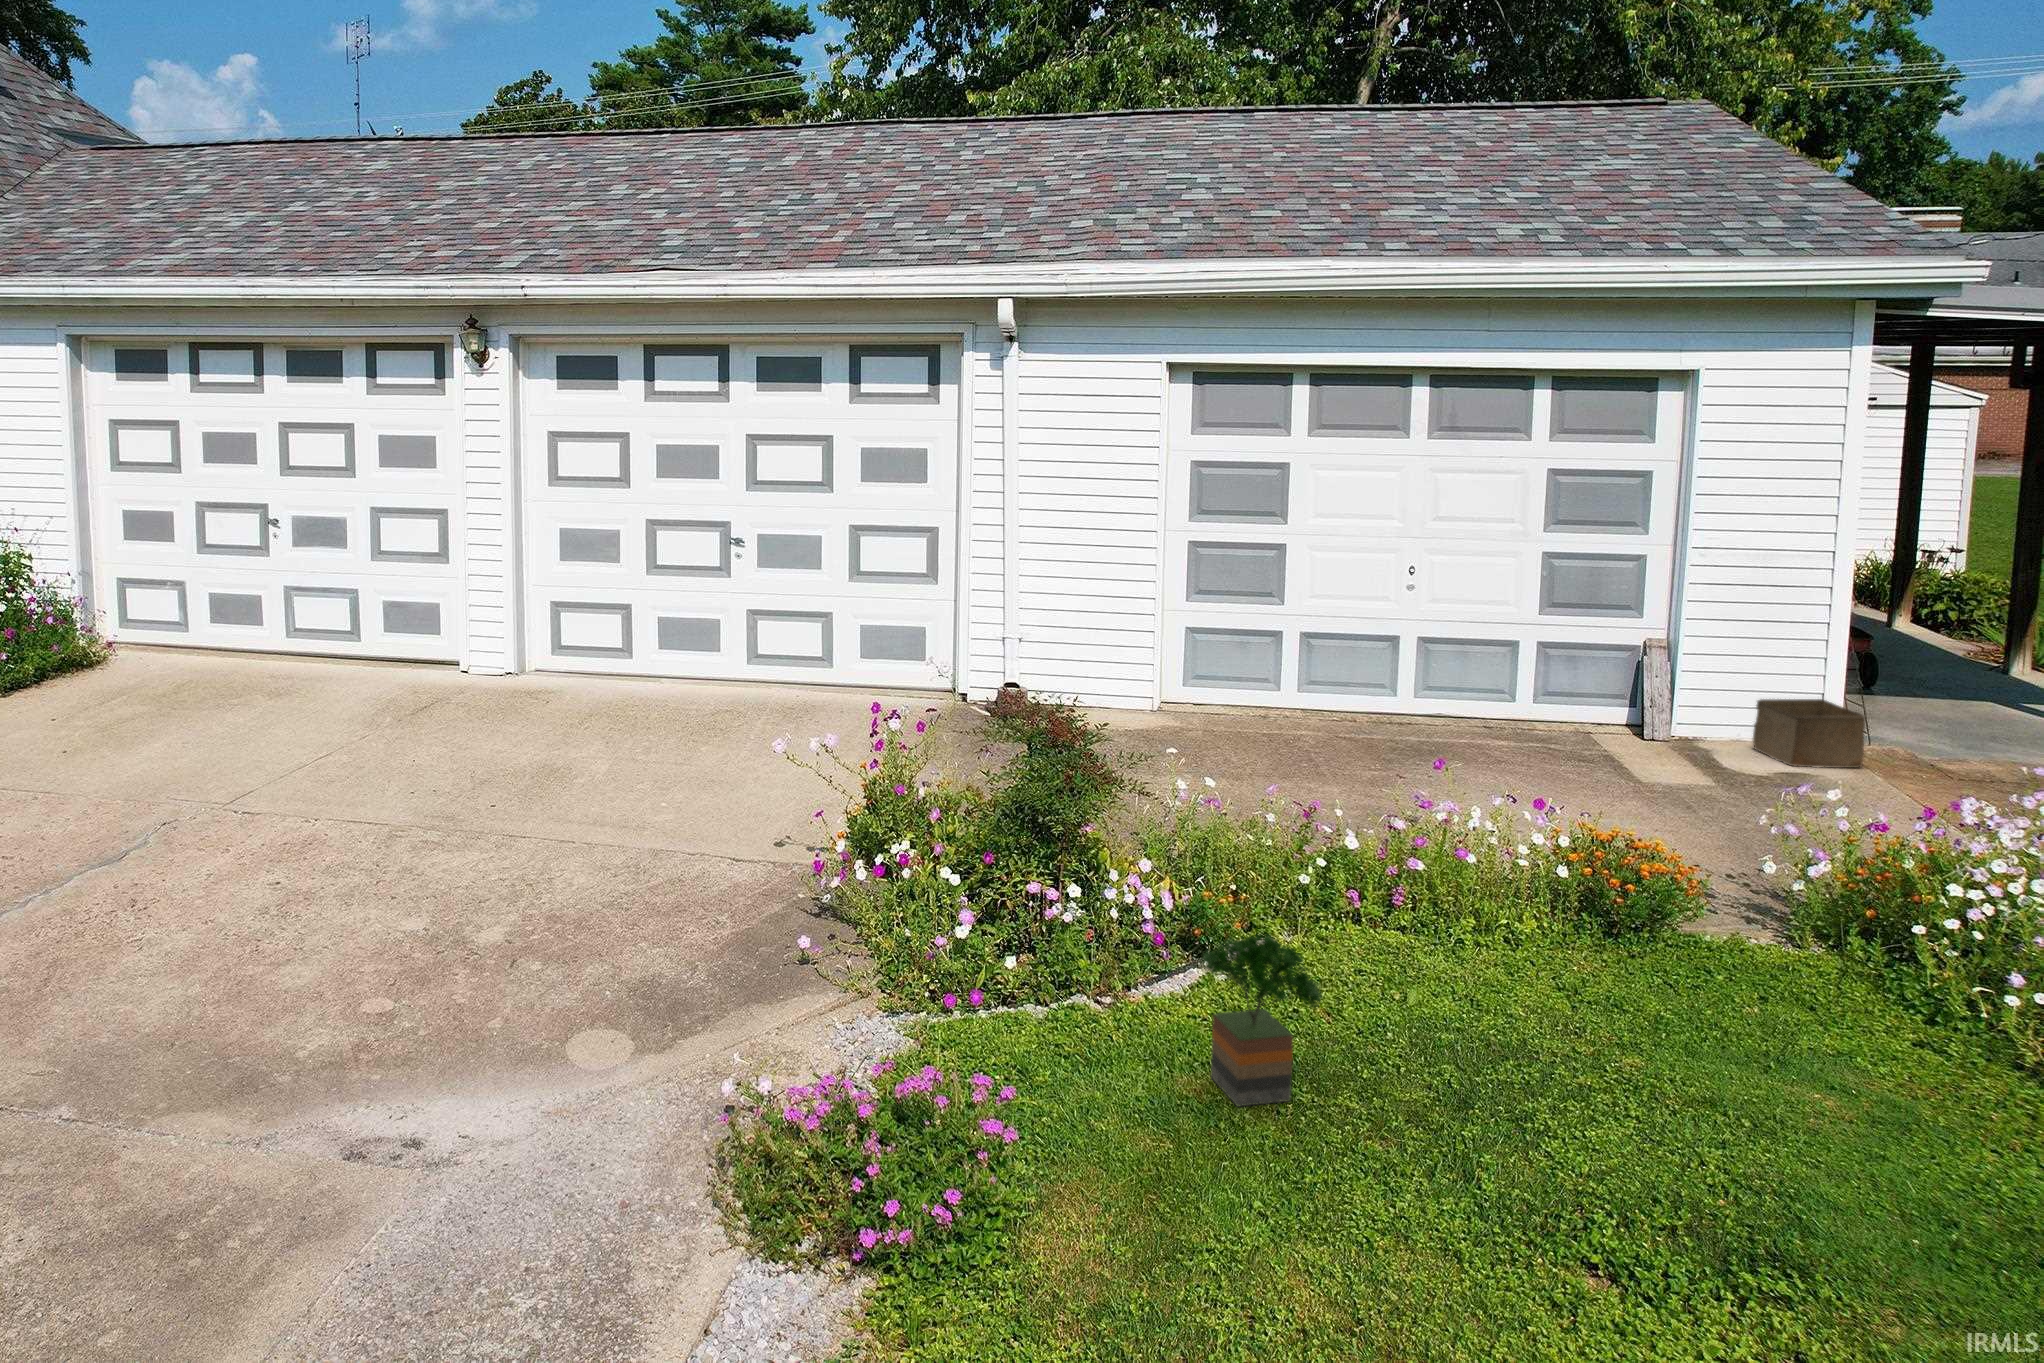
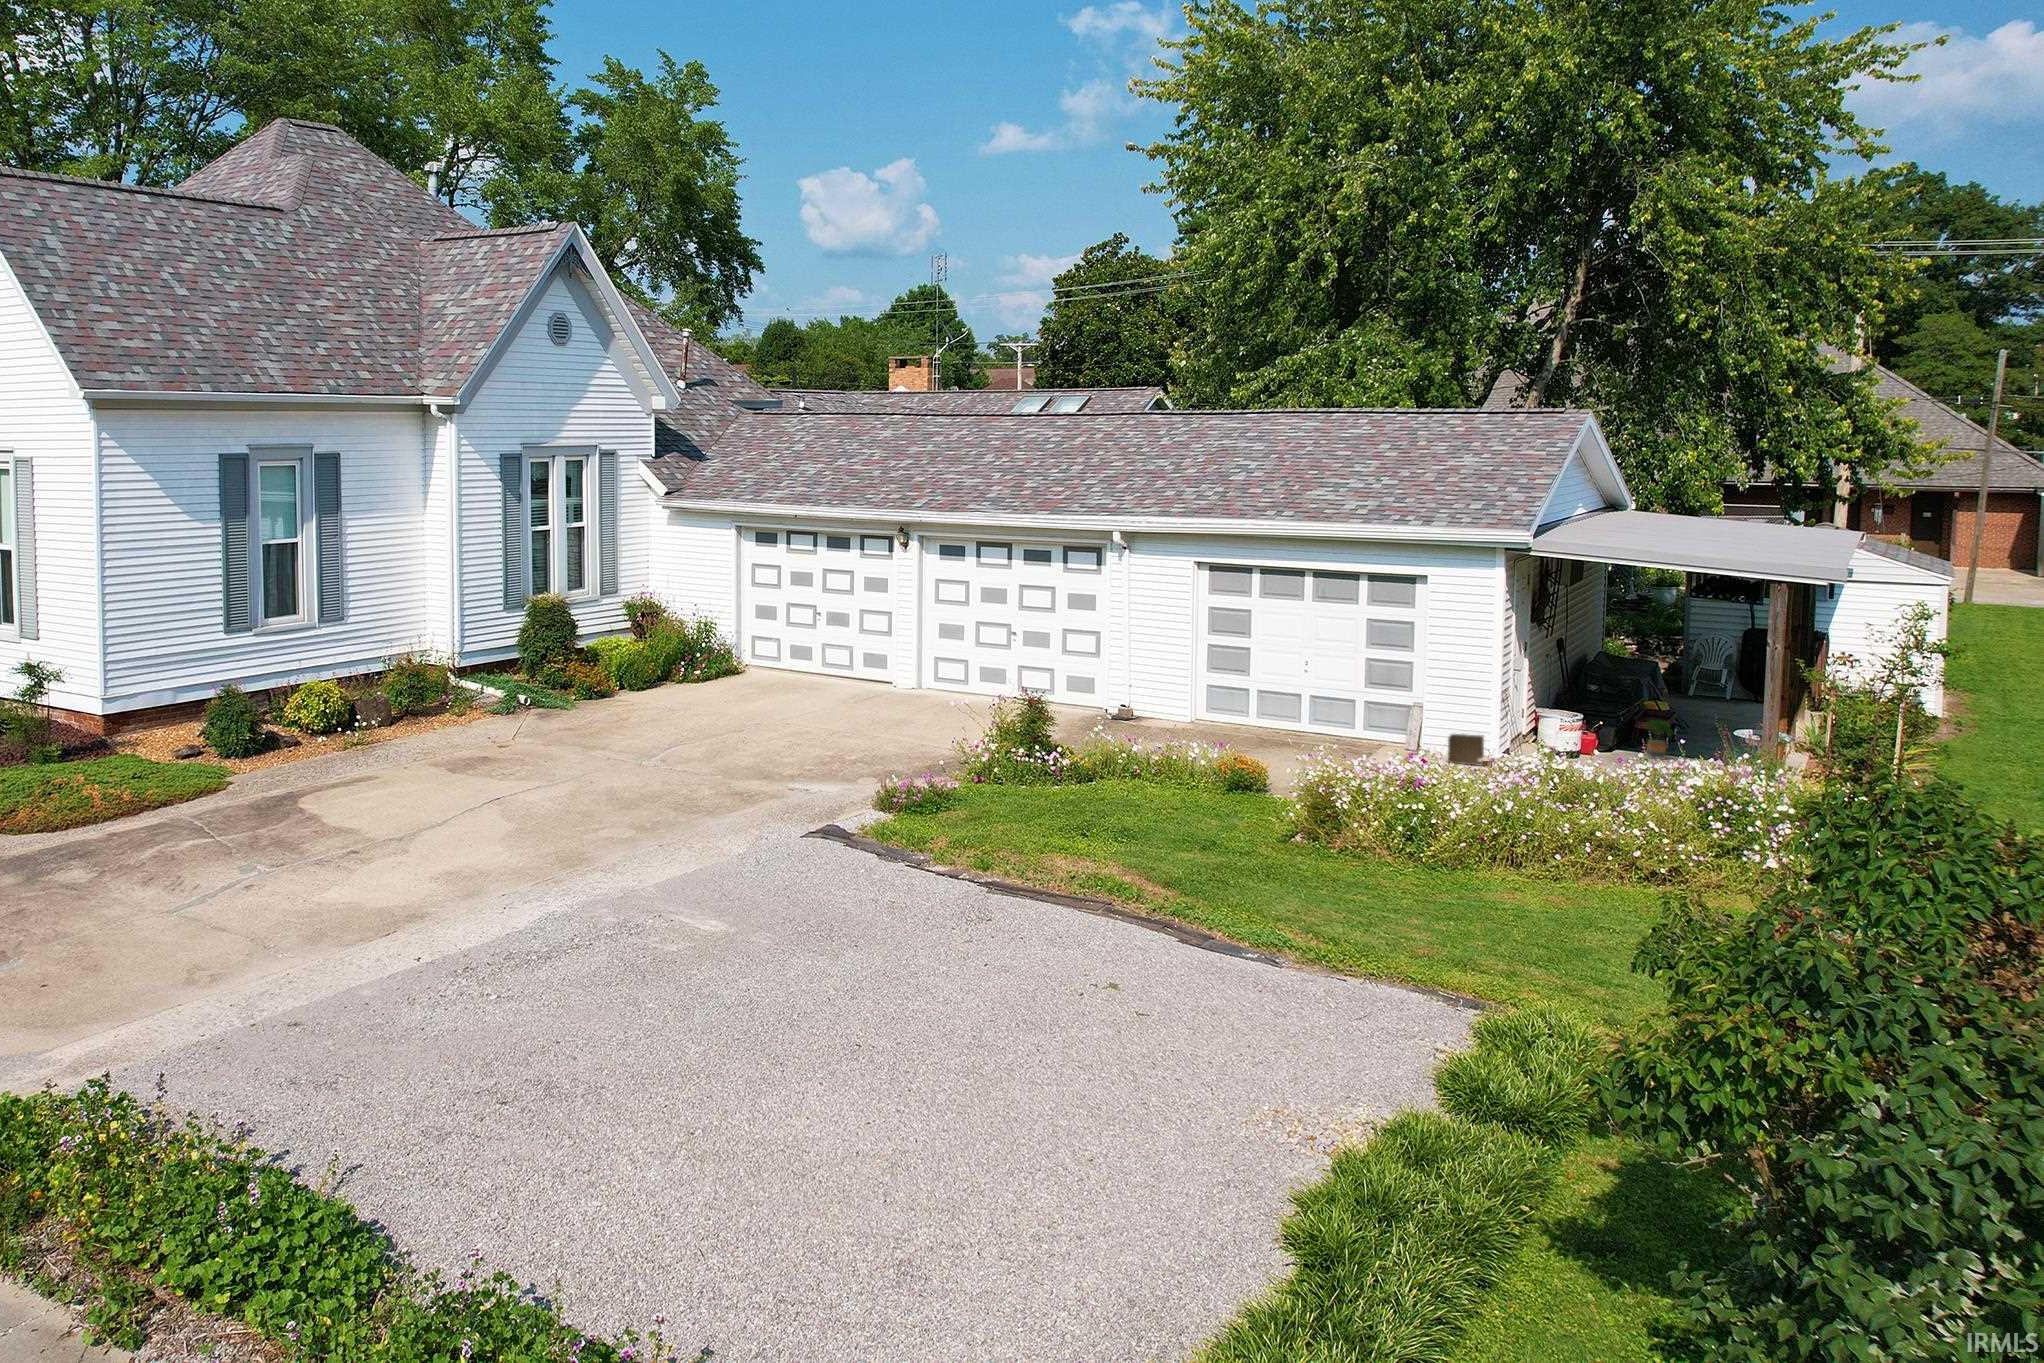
potted tree: present [1201,934,1323,1106] -> present [1644,721,1673,759]

